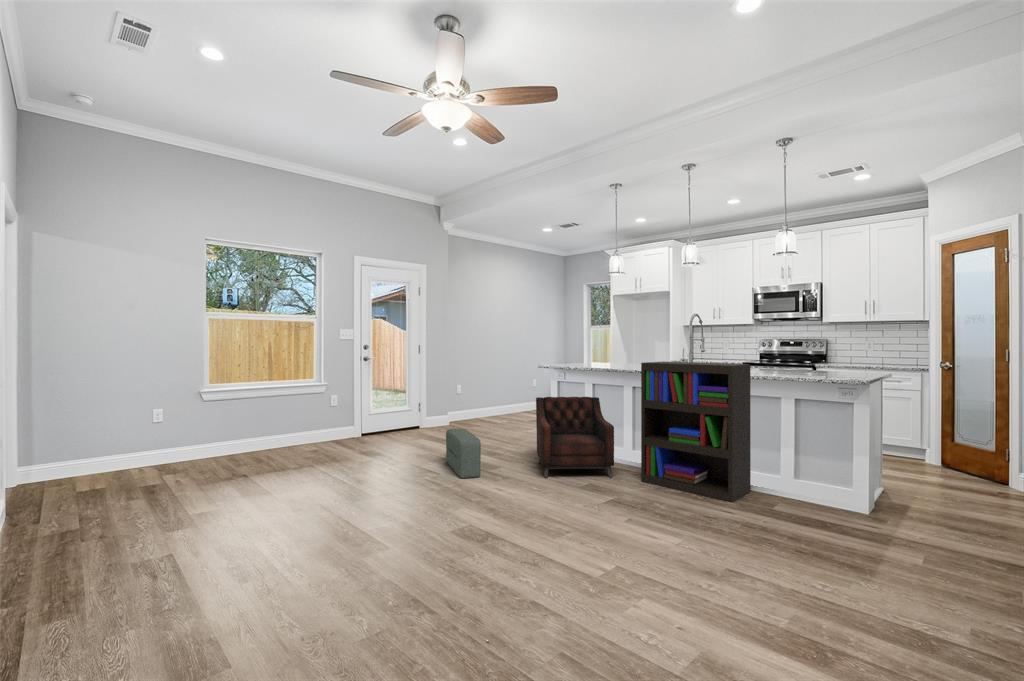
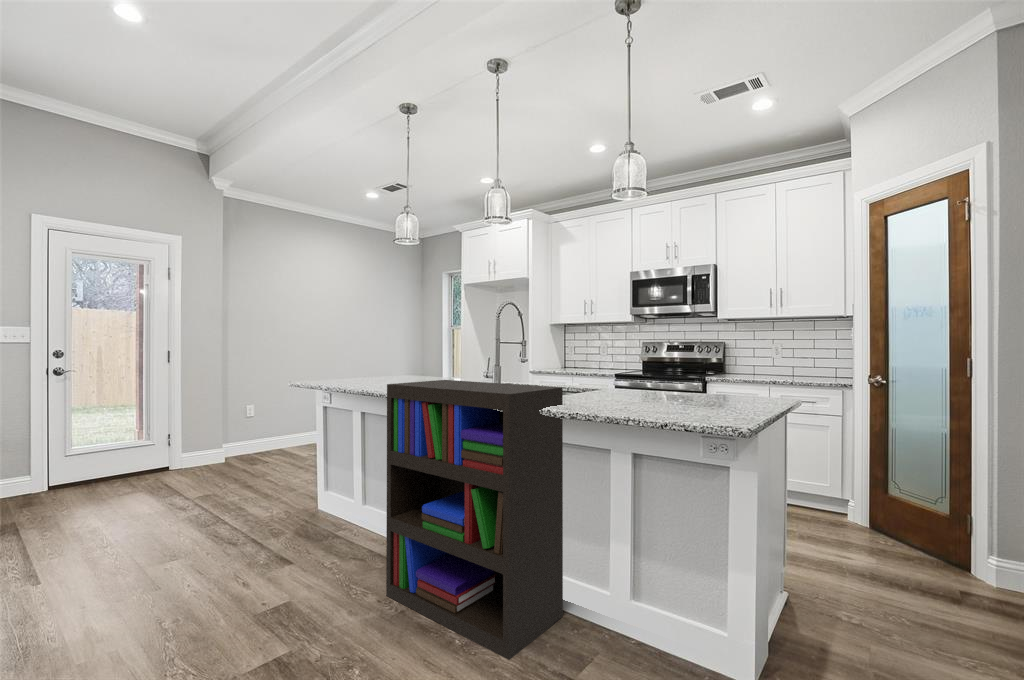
armchair: present [536,397,614,478] -> none [211,435,367,595]
pouf: present [446,429,481,478] -> none [43,495,130,605]

